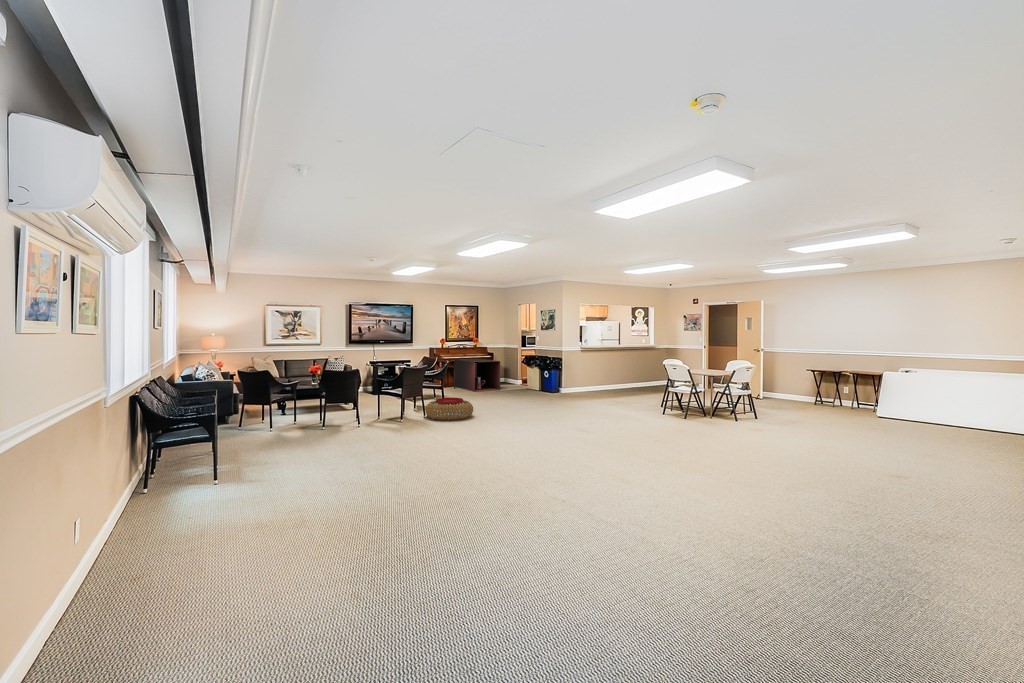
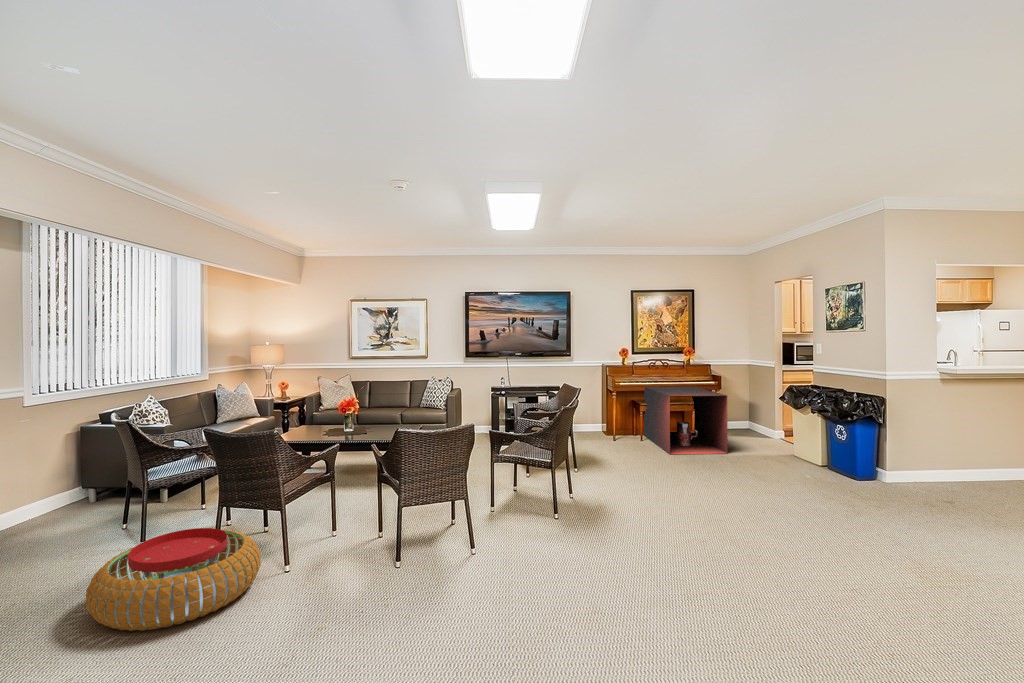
pouf: present [425,397,473,420] -> present [86,528,261,631]

